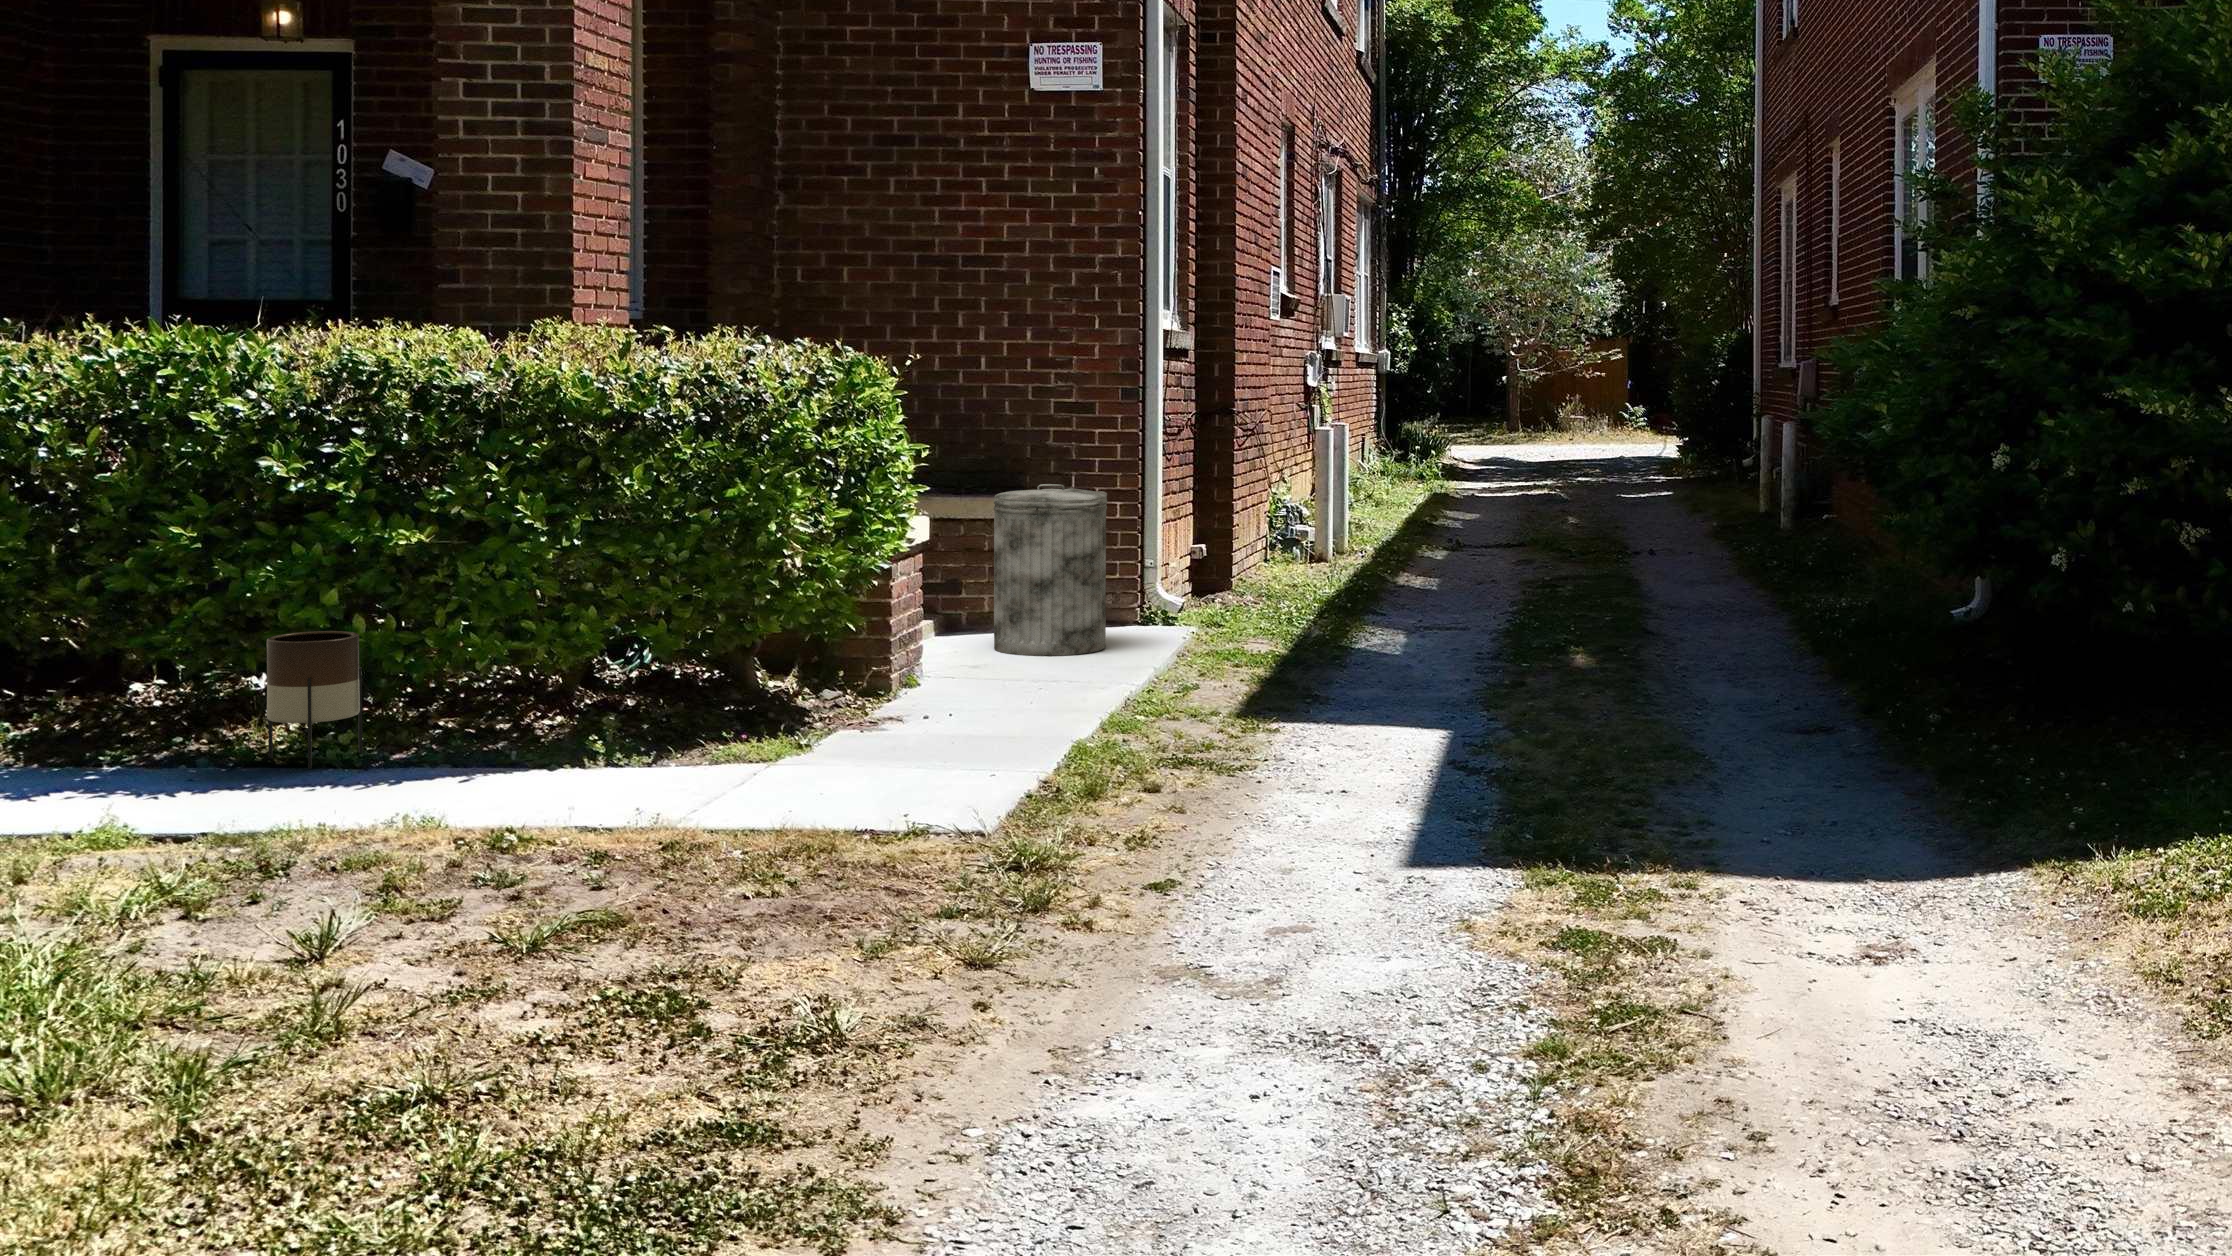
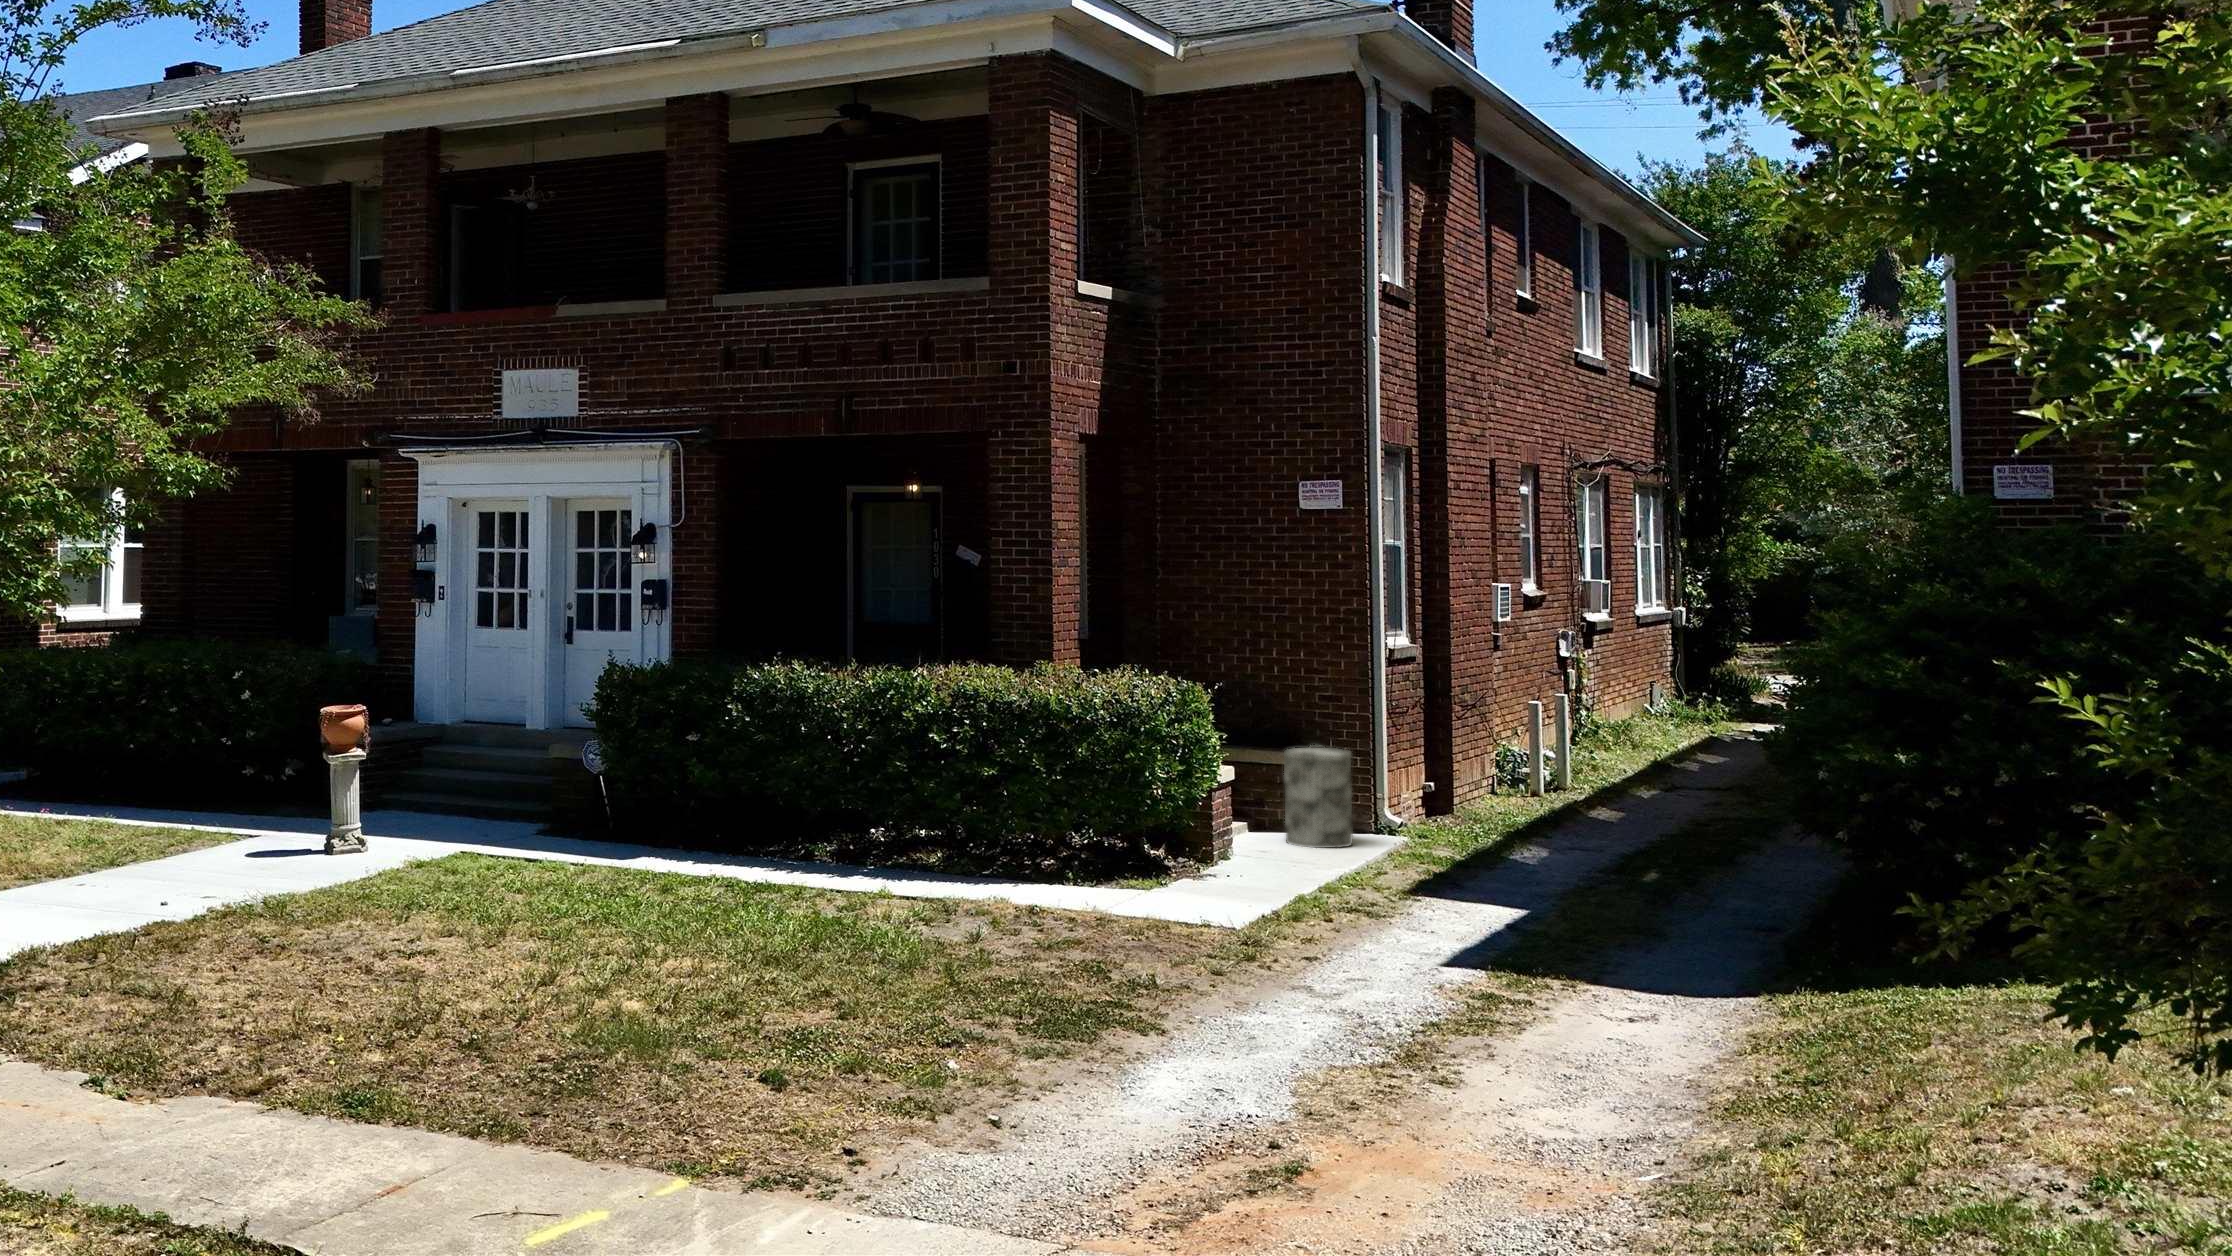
planter: present [267,631,362,768] -> none [932,813,970,875]

